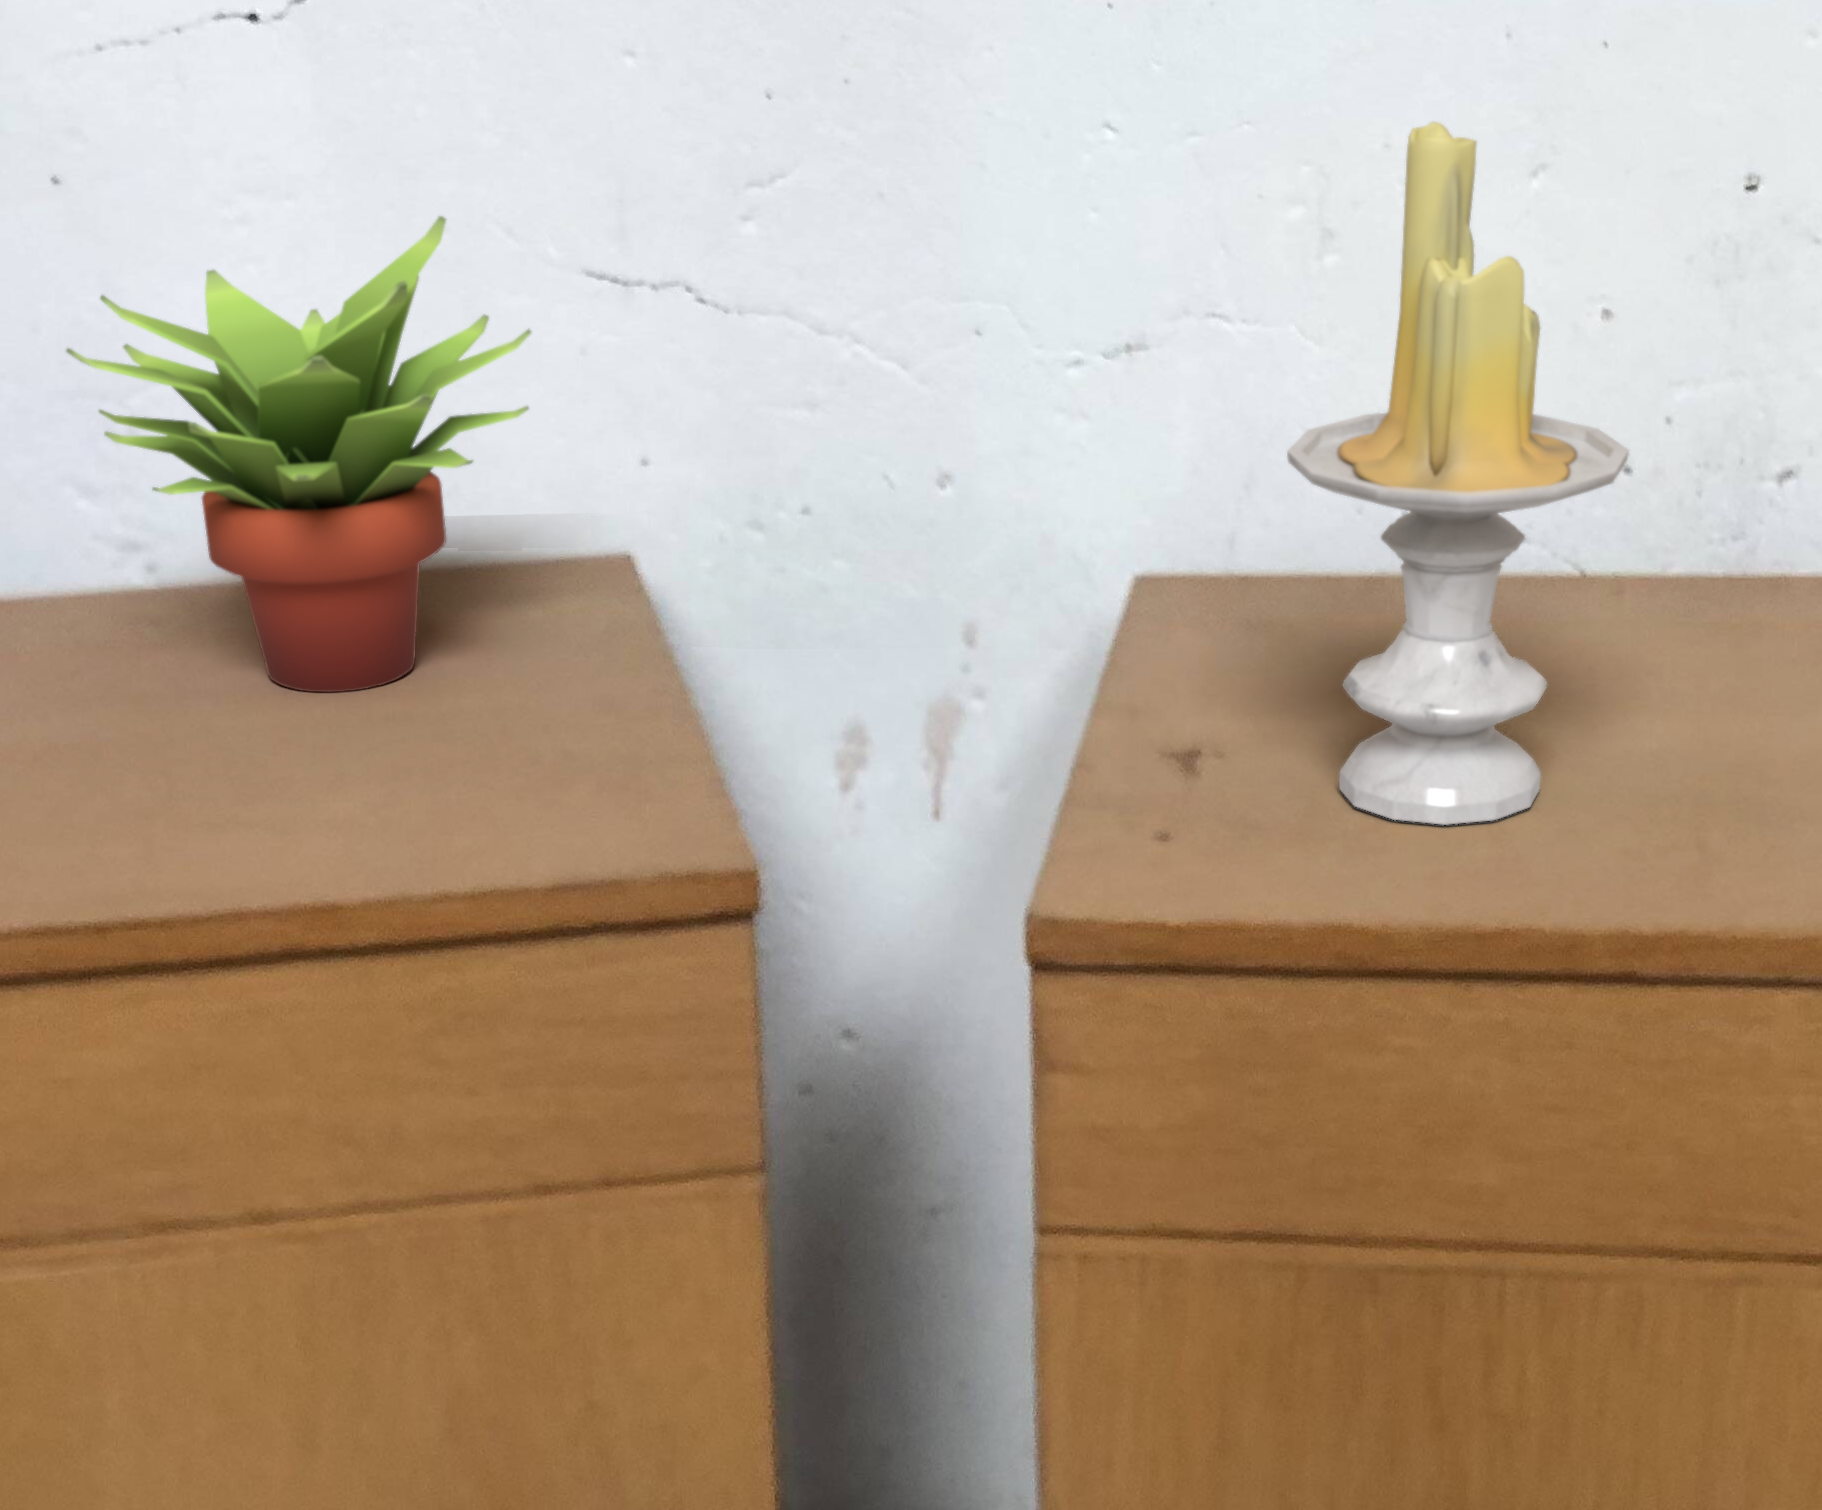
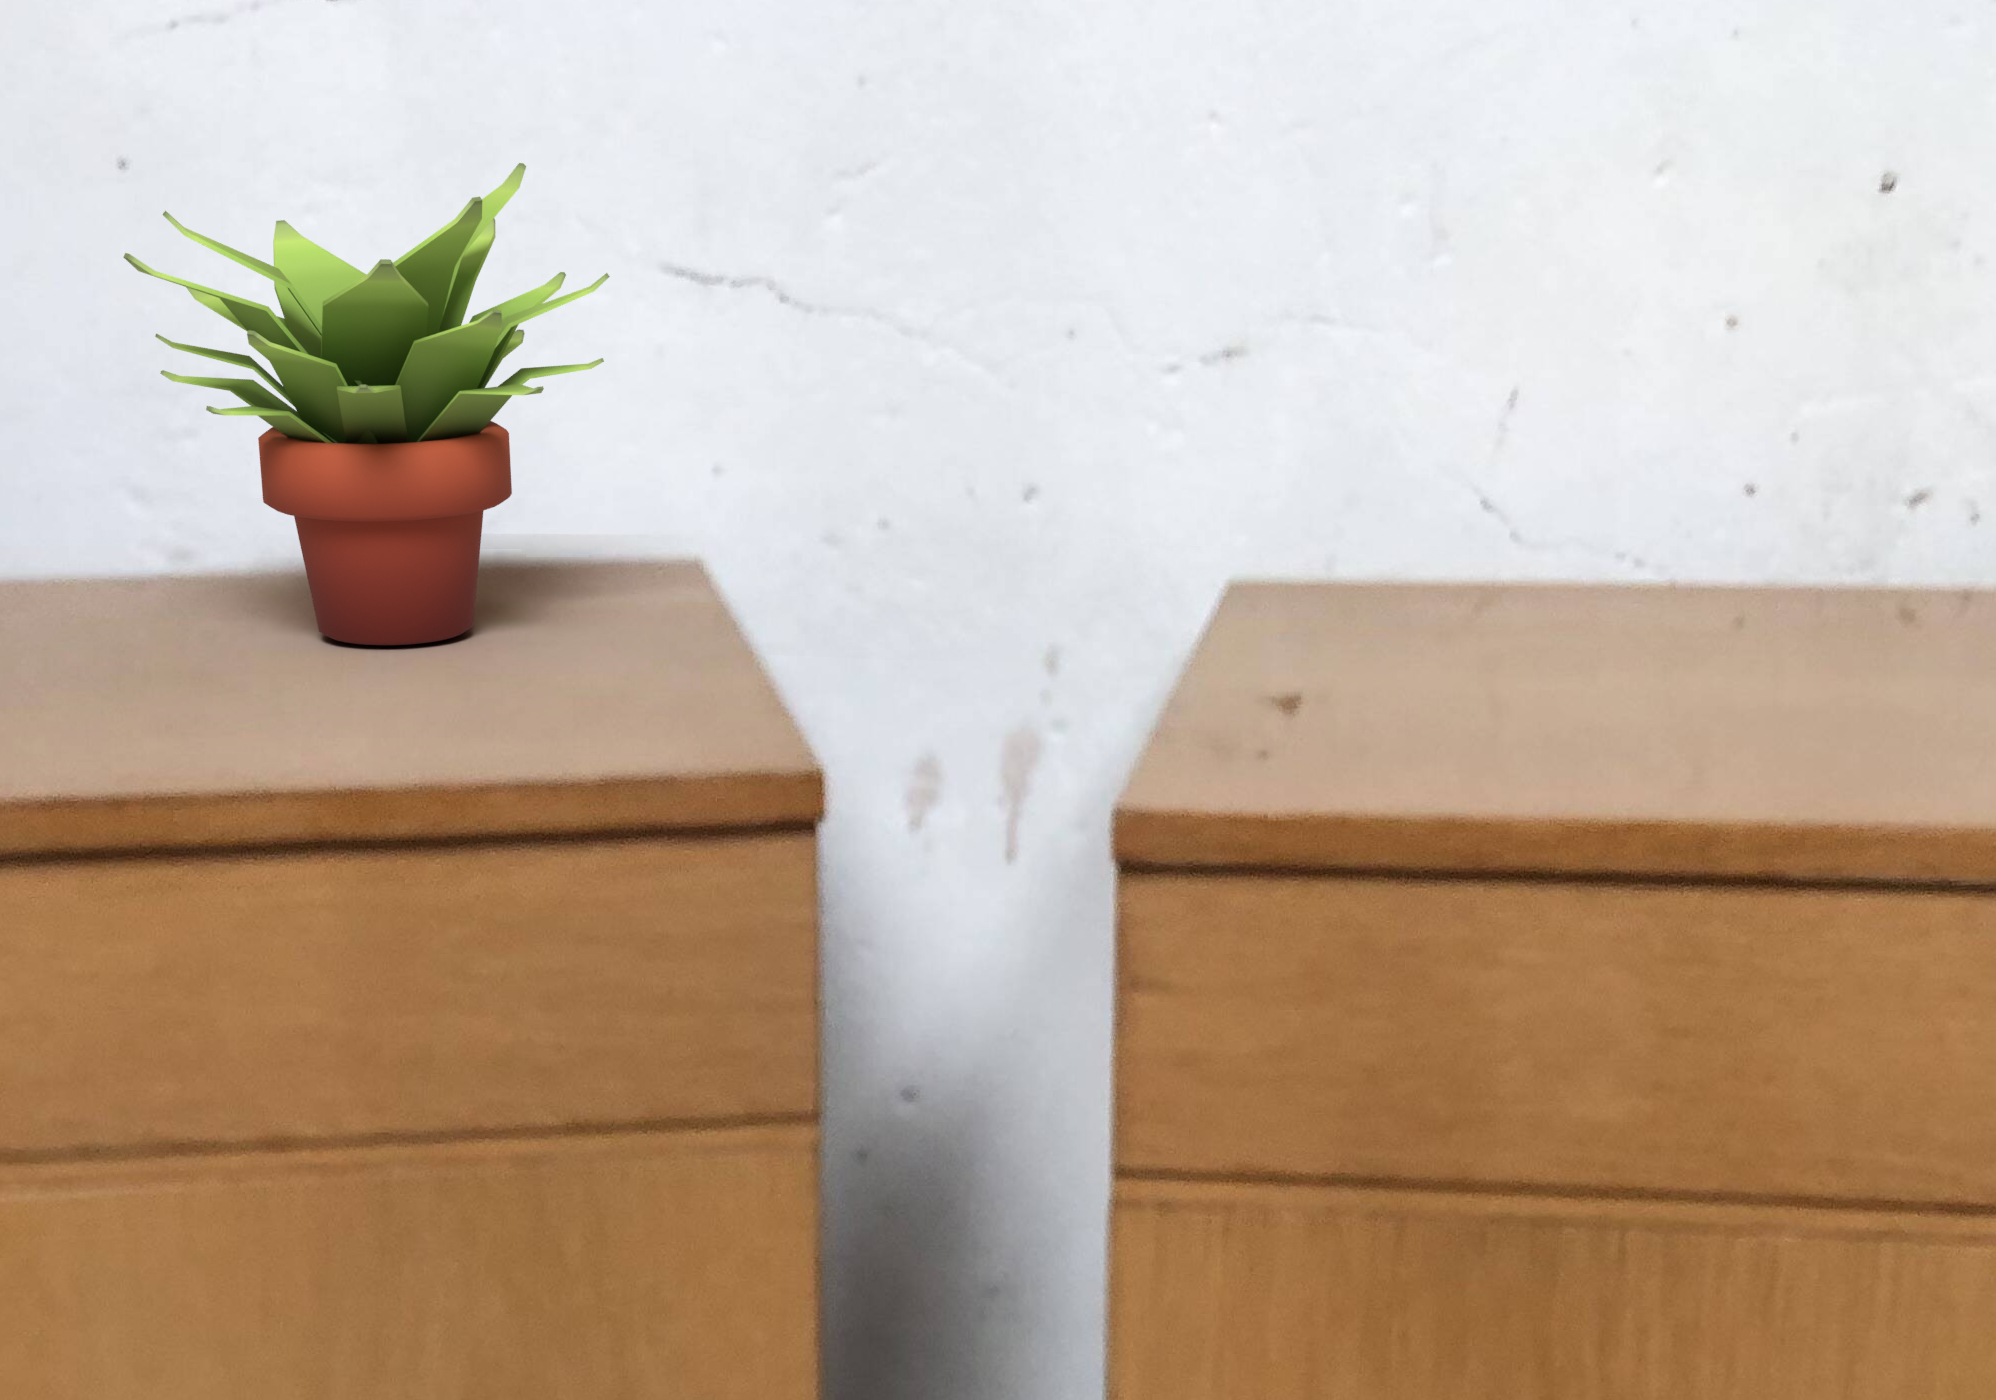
candle: present [1287,122,1629,825] -> none [1402,8,1765,750]

